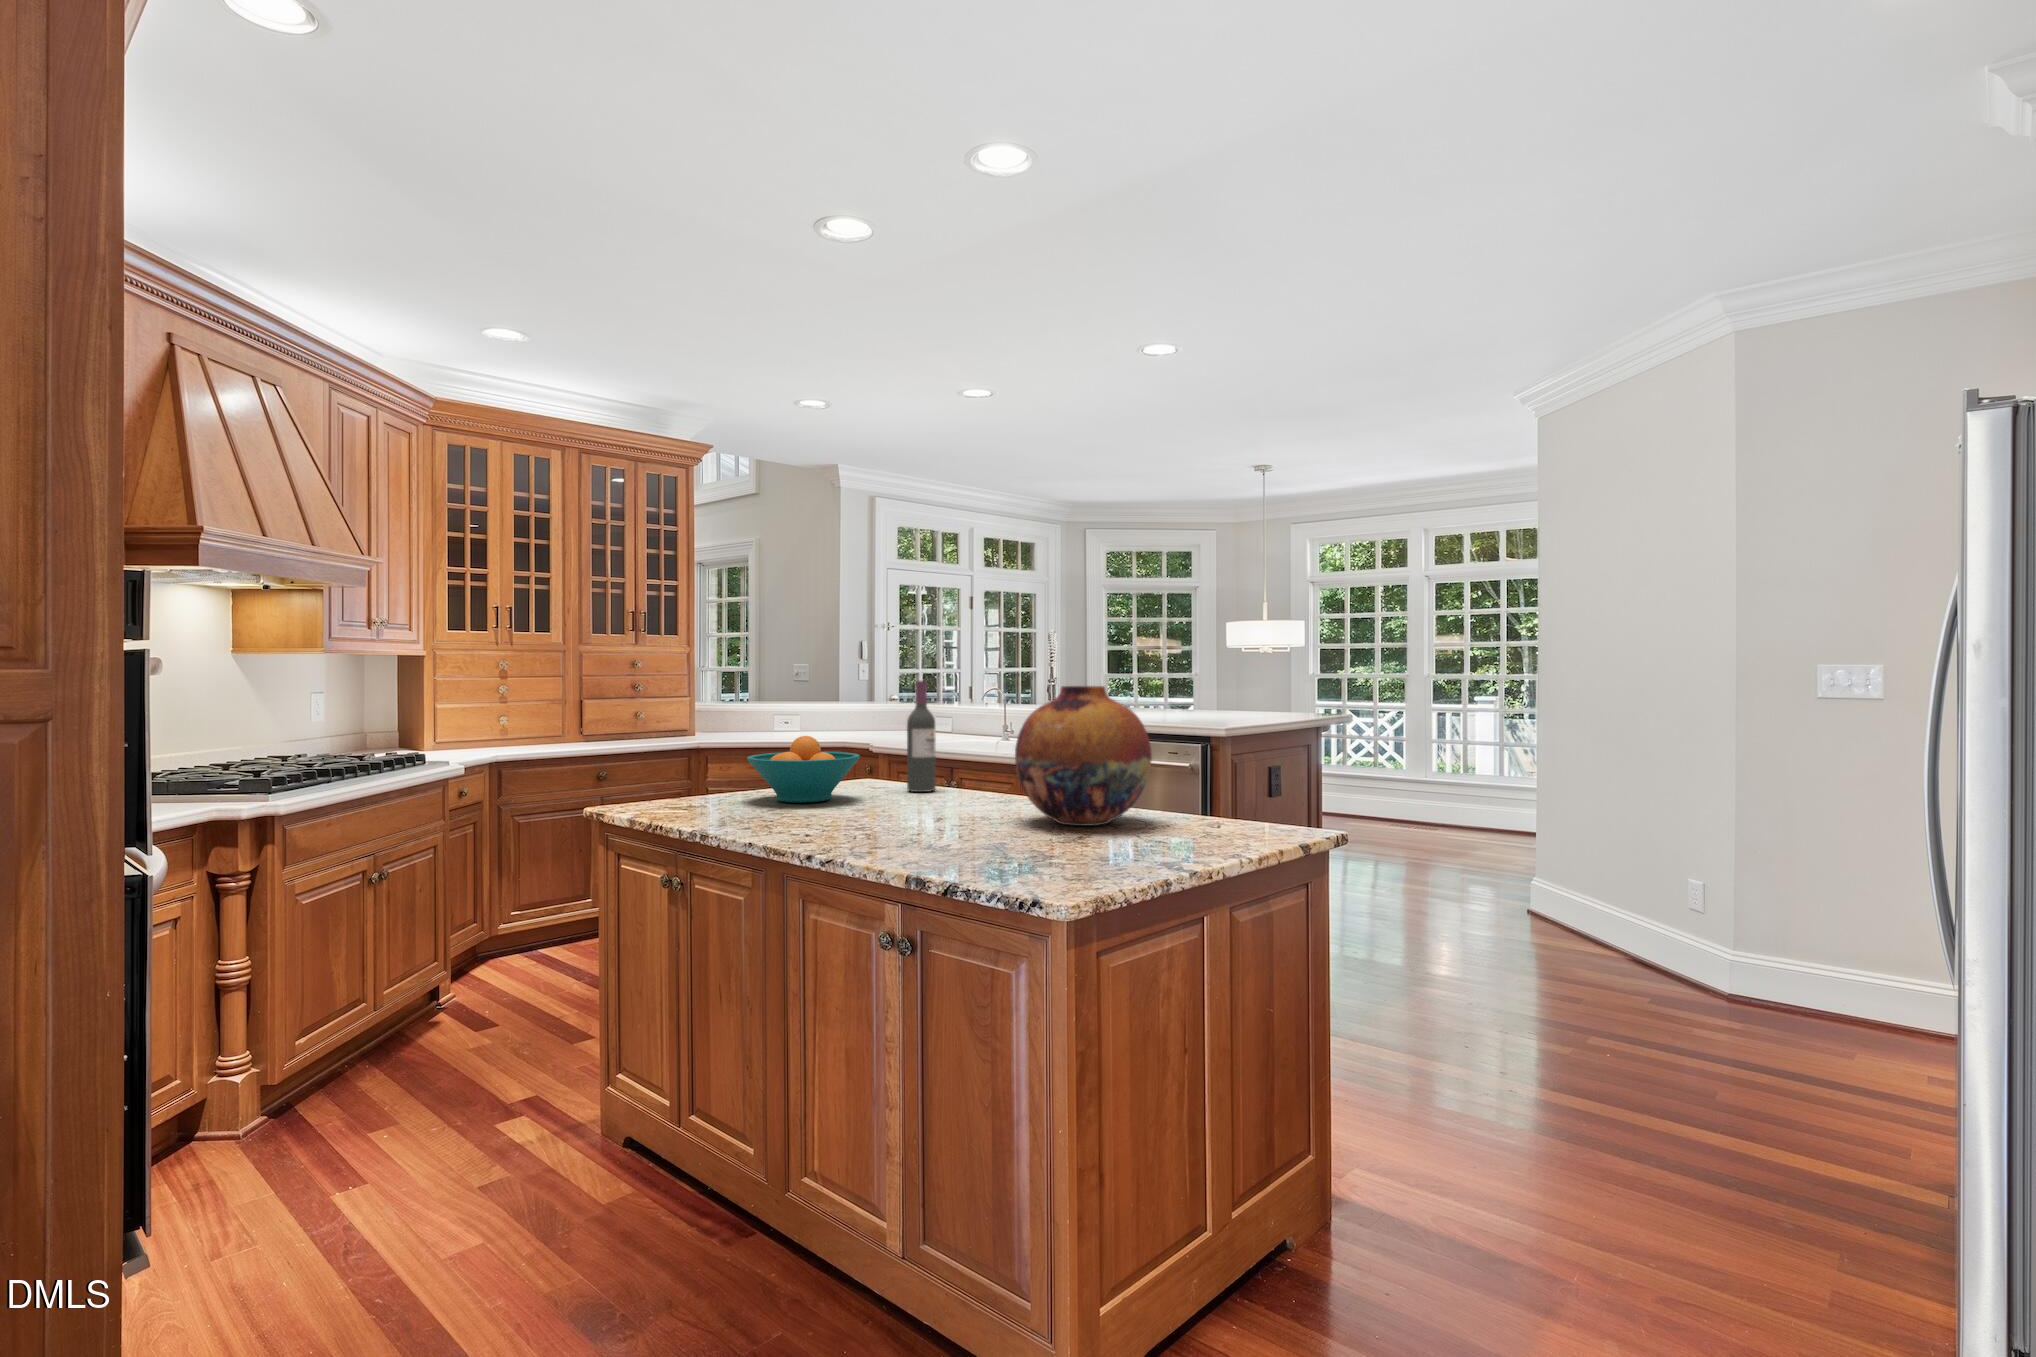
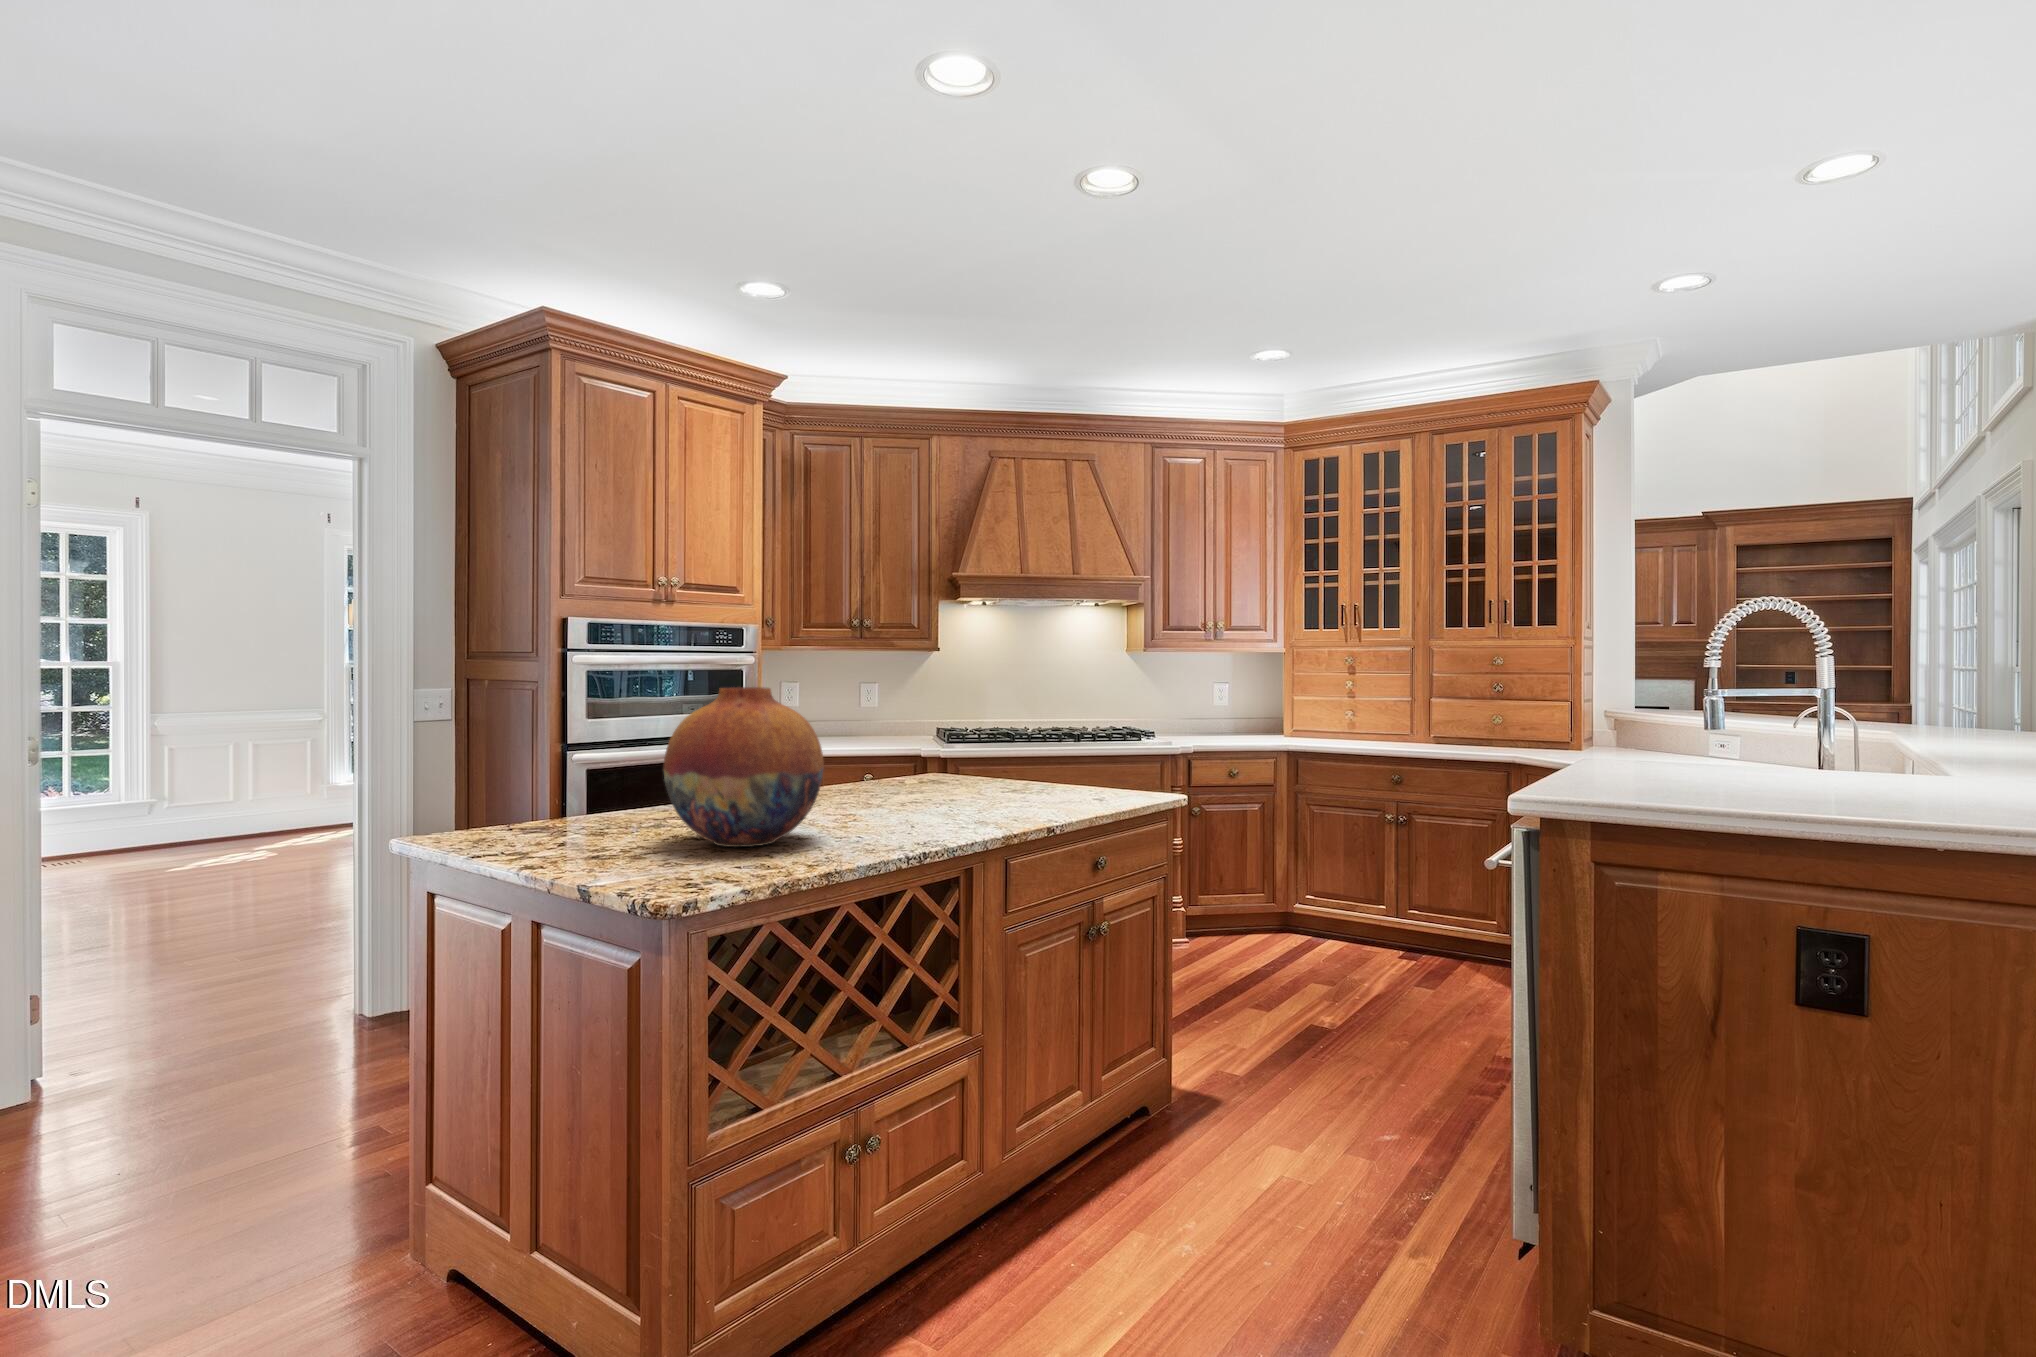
wine bottle: present [907,681,936,792] -> none [985,681,1017,808]
fruit bowl: present [747,736,860,803] -> none [853,731,961,795]

